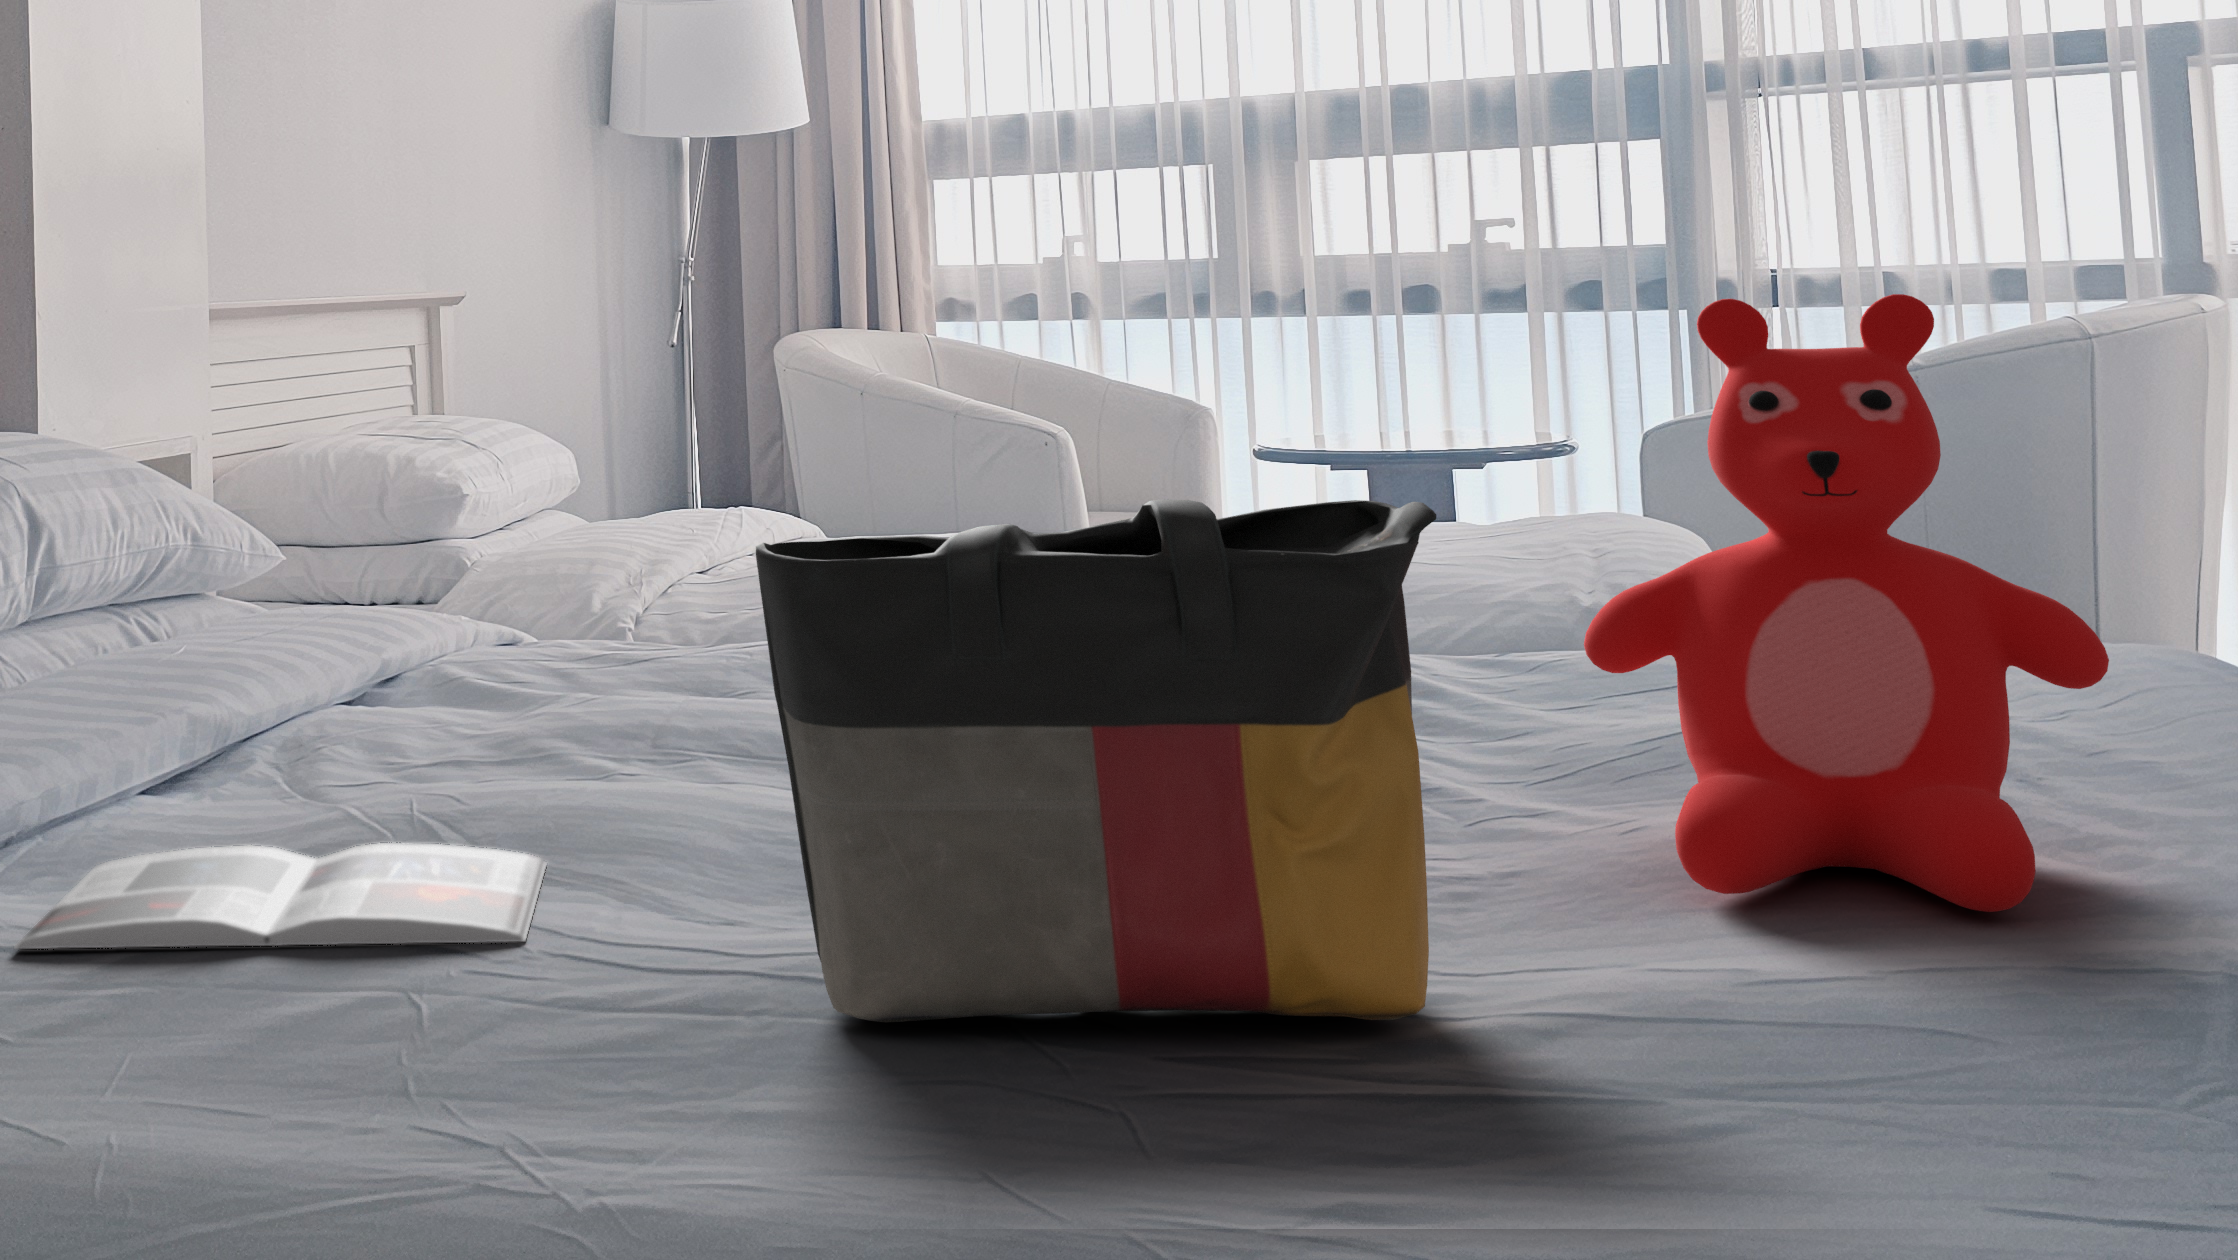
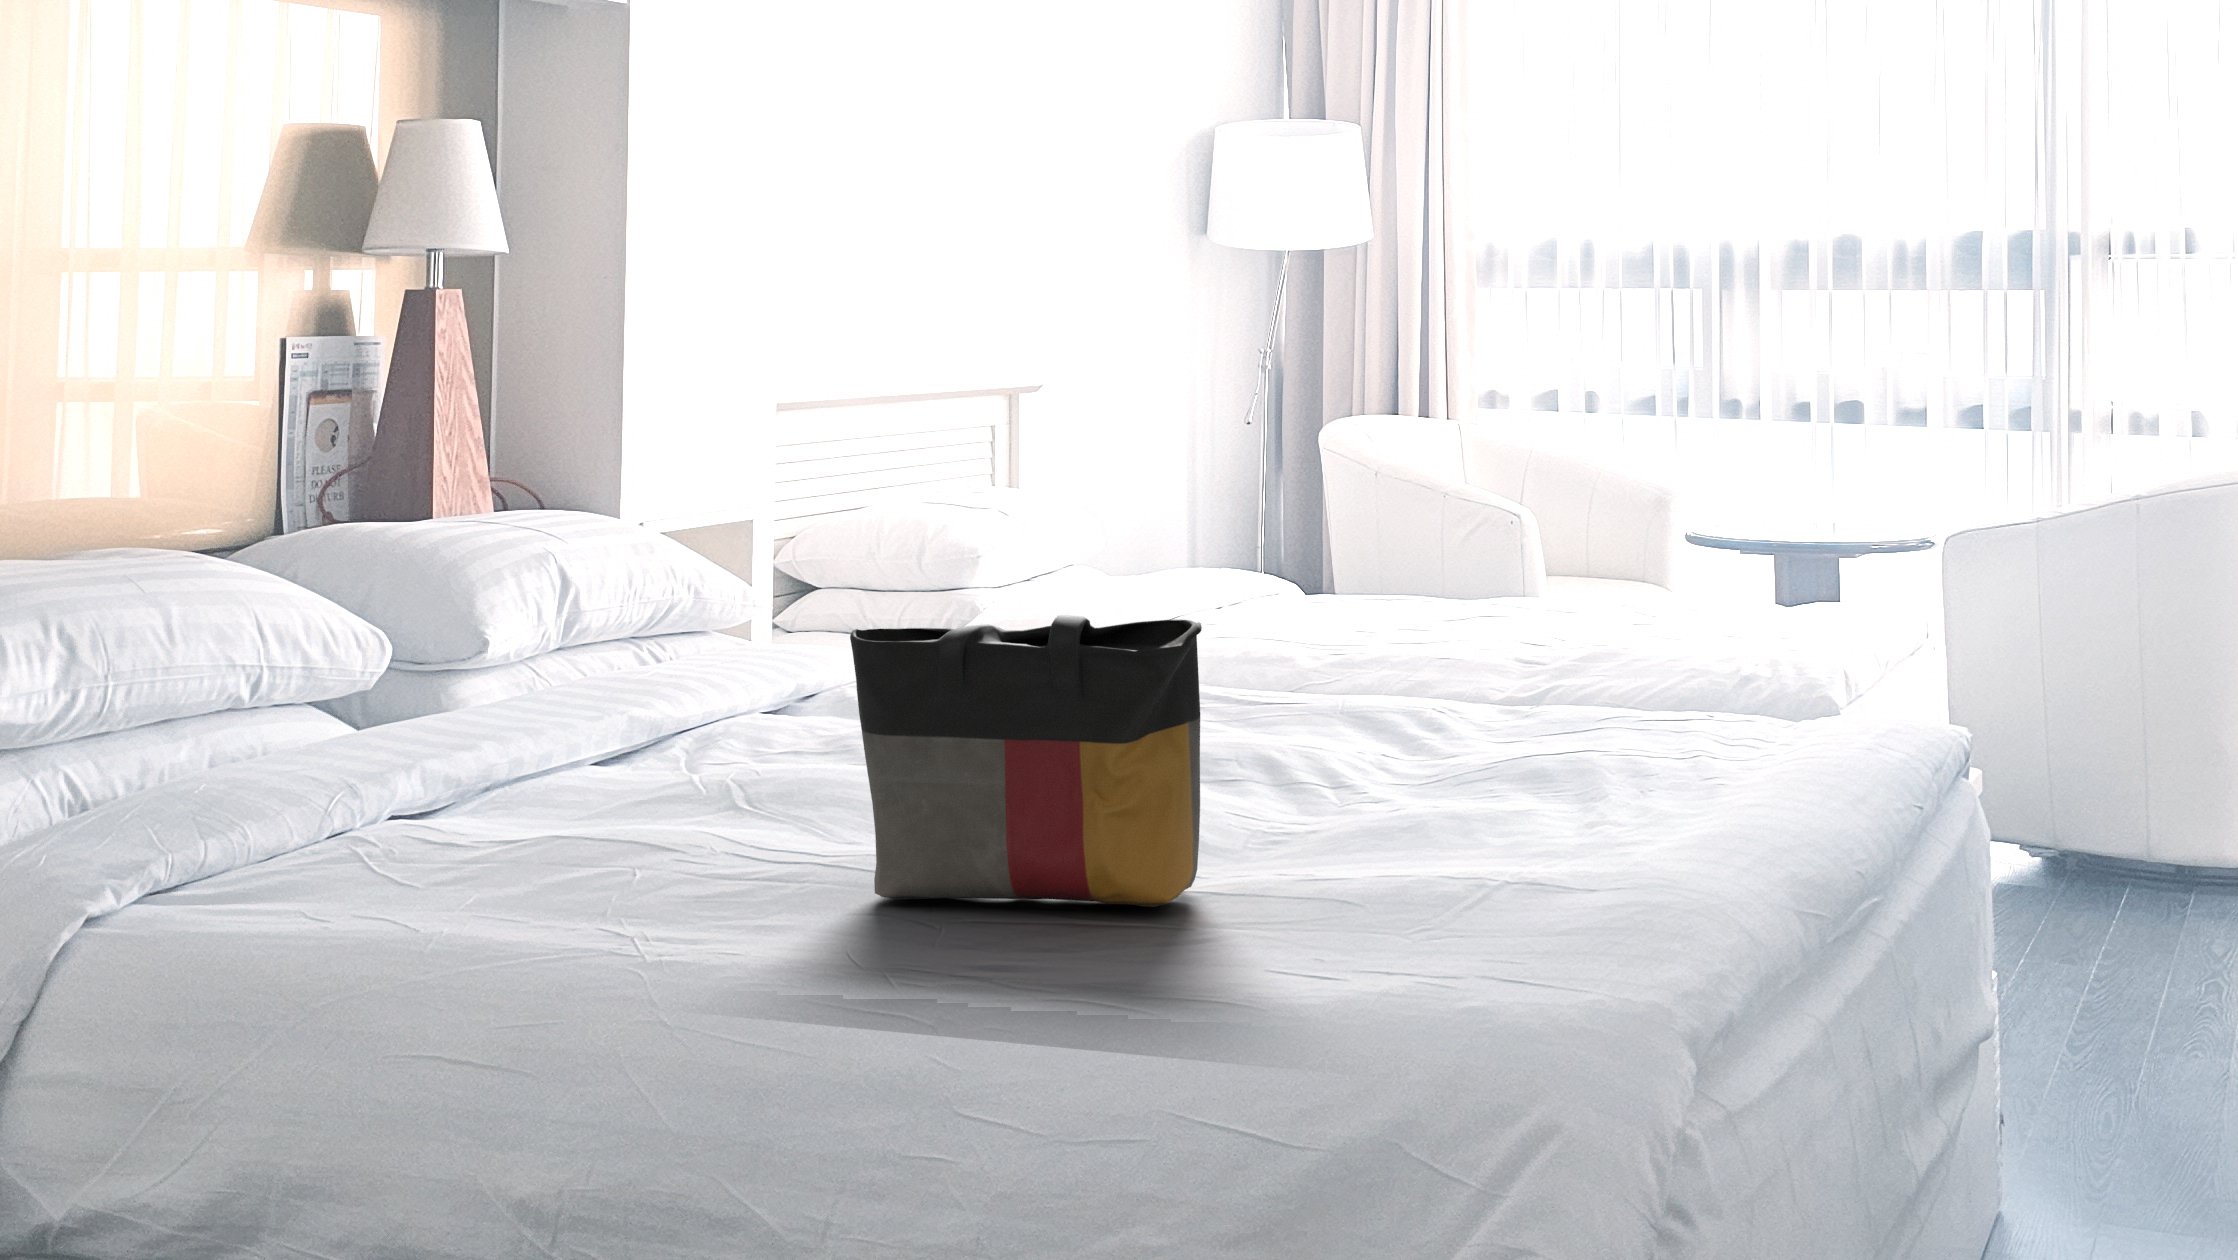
teddy bear: present [1584,294,2109,912] -> none [1419,499,1693,871]
magazine: present [15,843,547,949] -> none [457,797,807,856]

